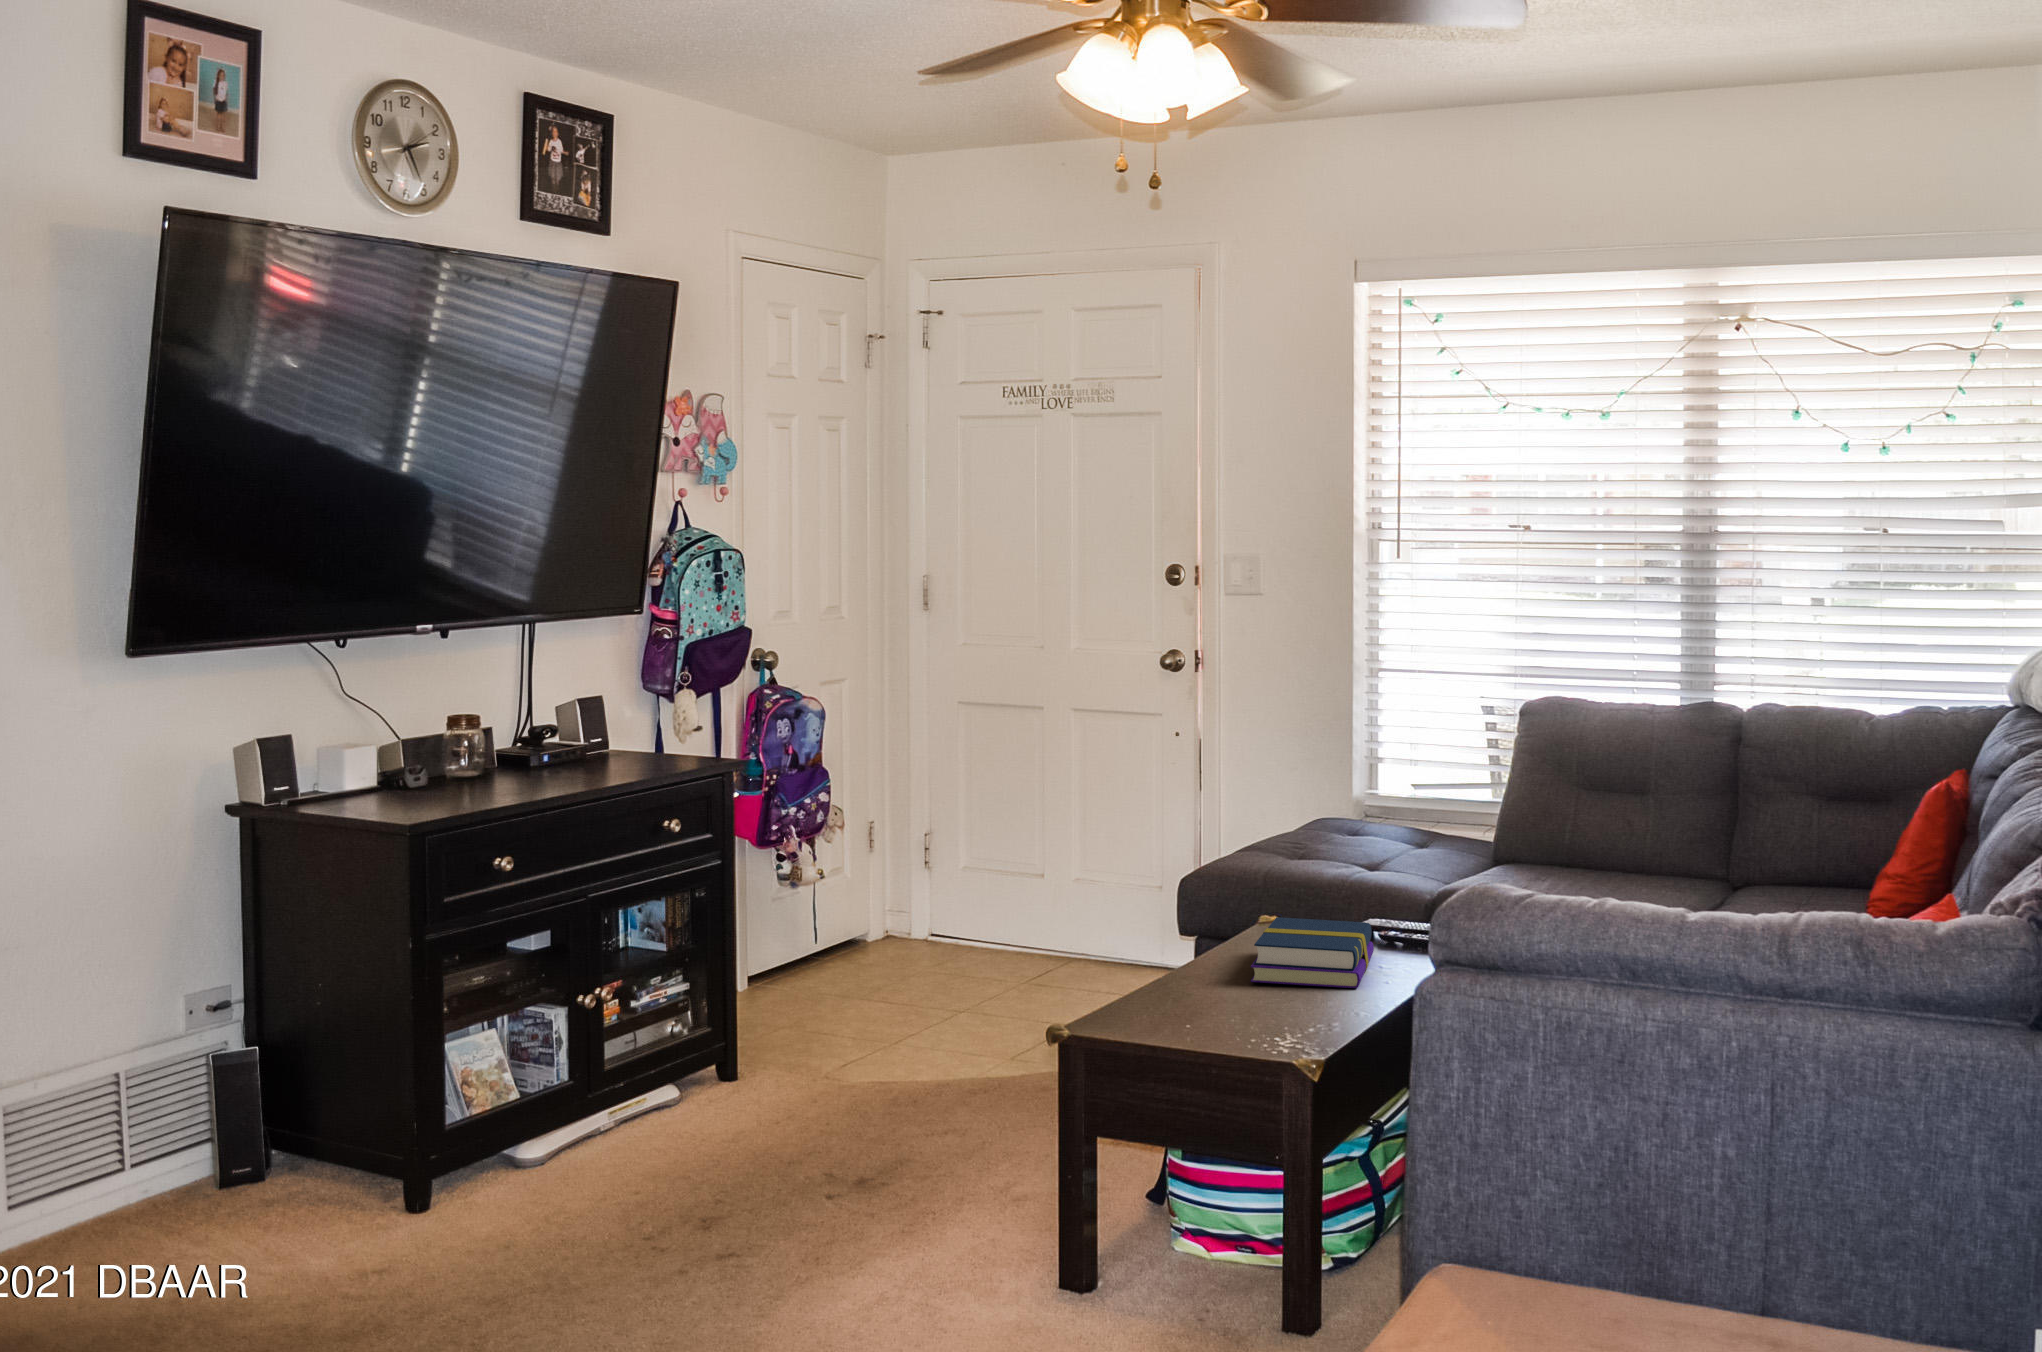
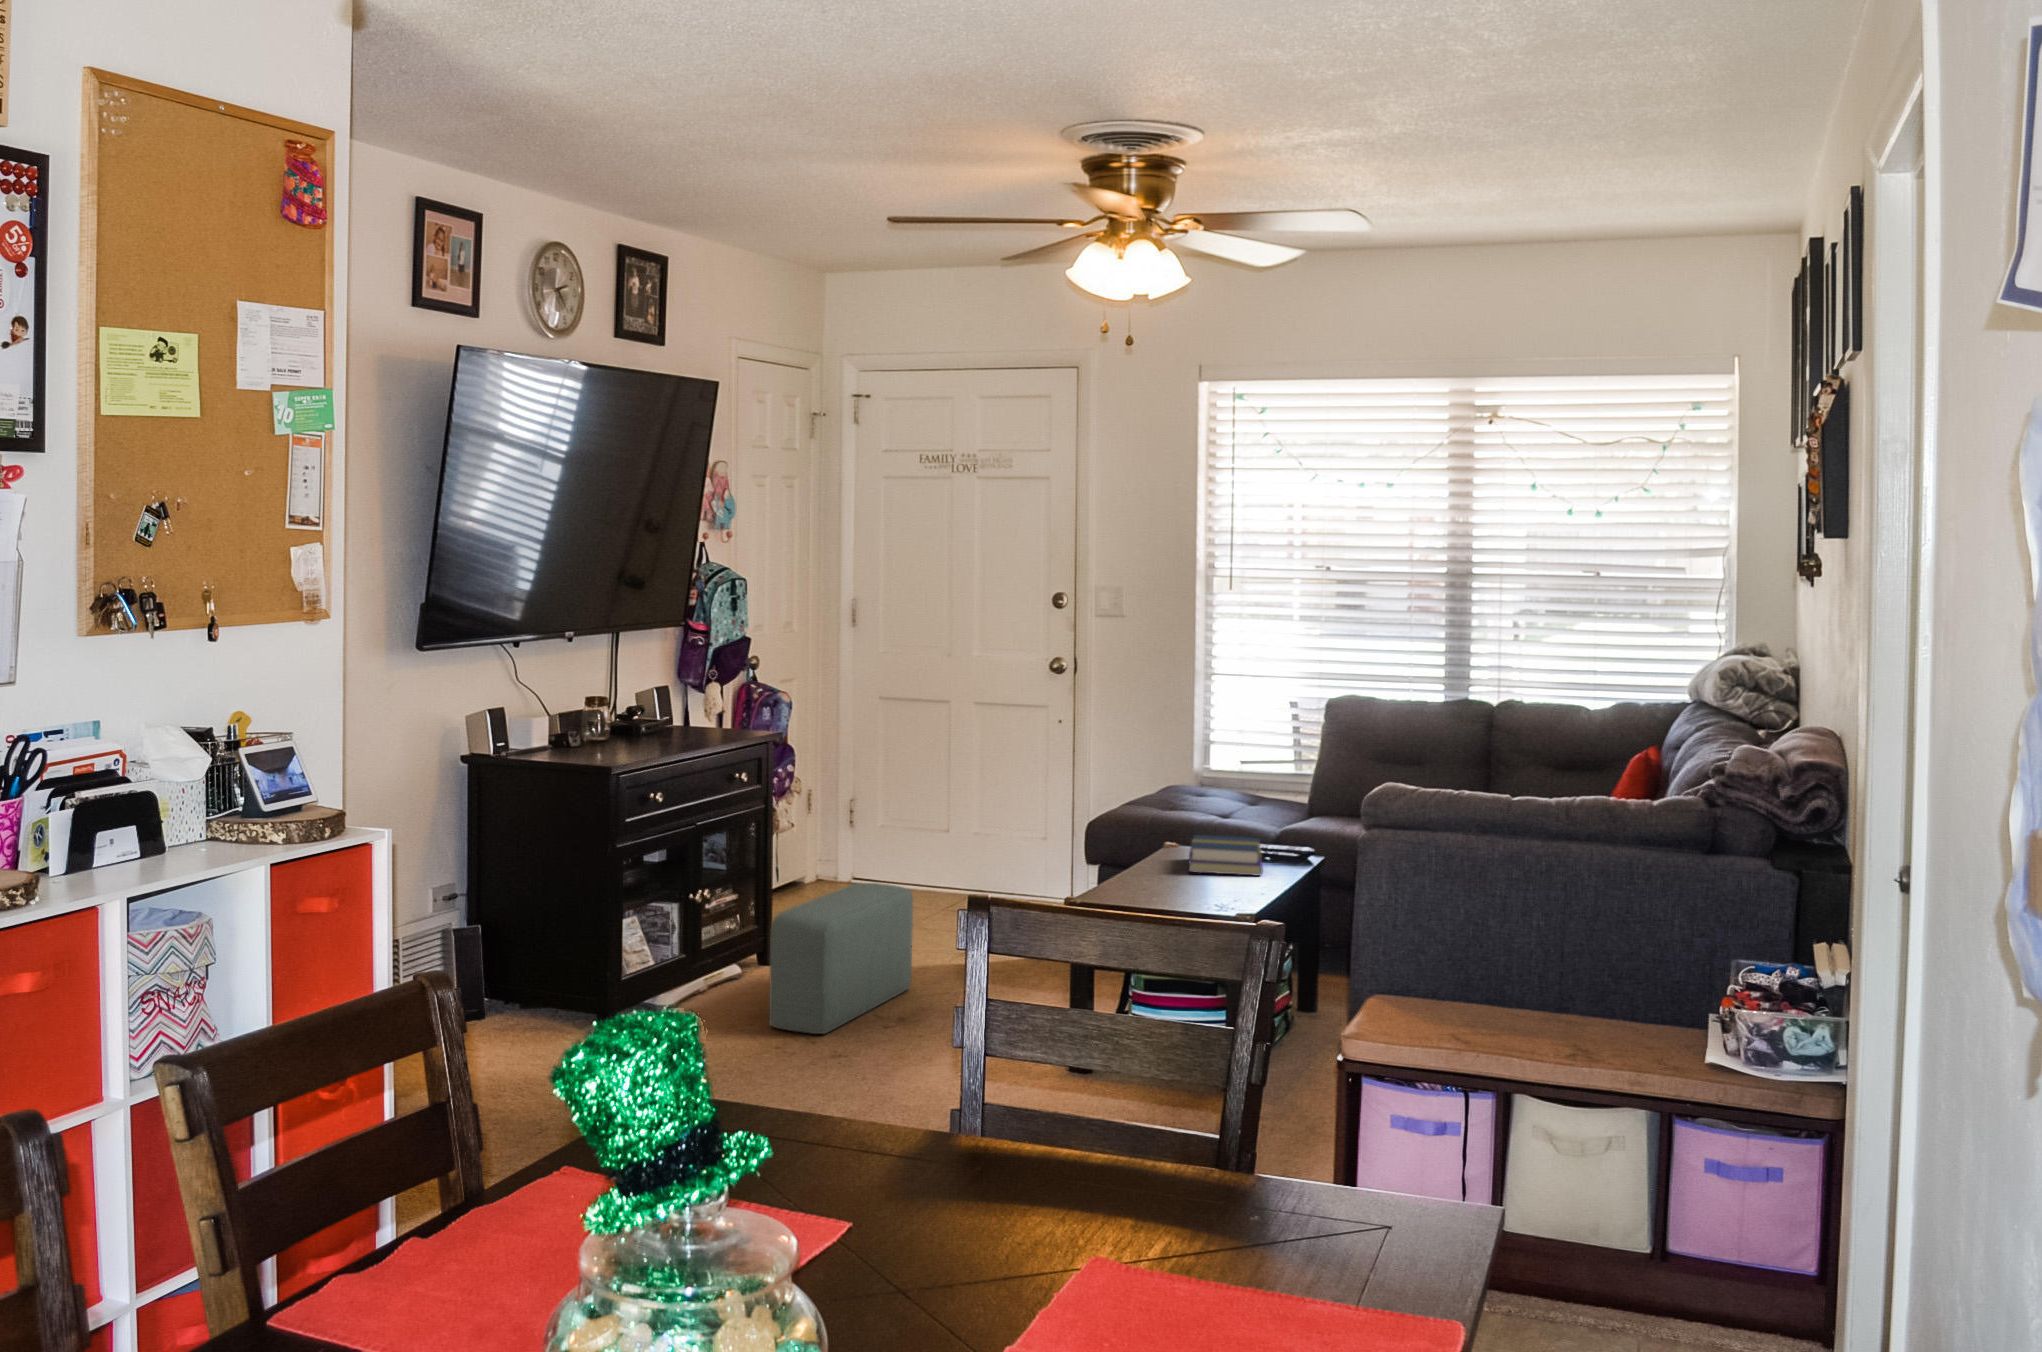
pouf: none [654,975,911,1218] -> present [769,883,913,1034]

